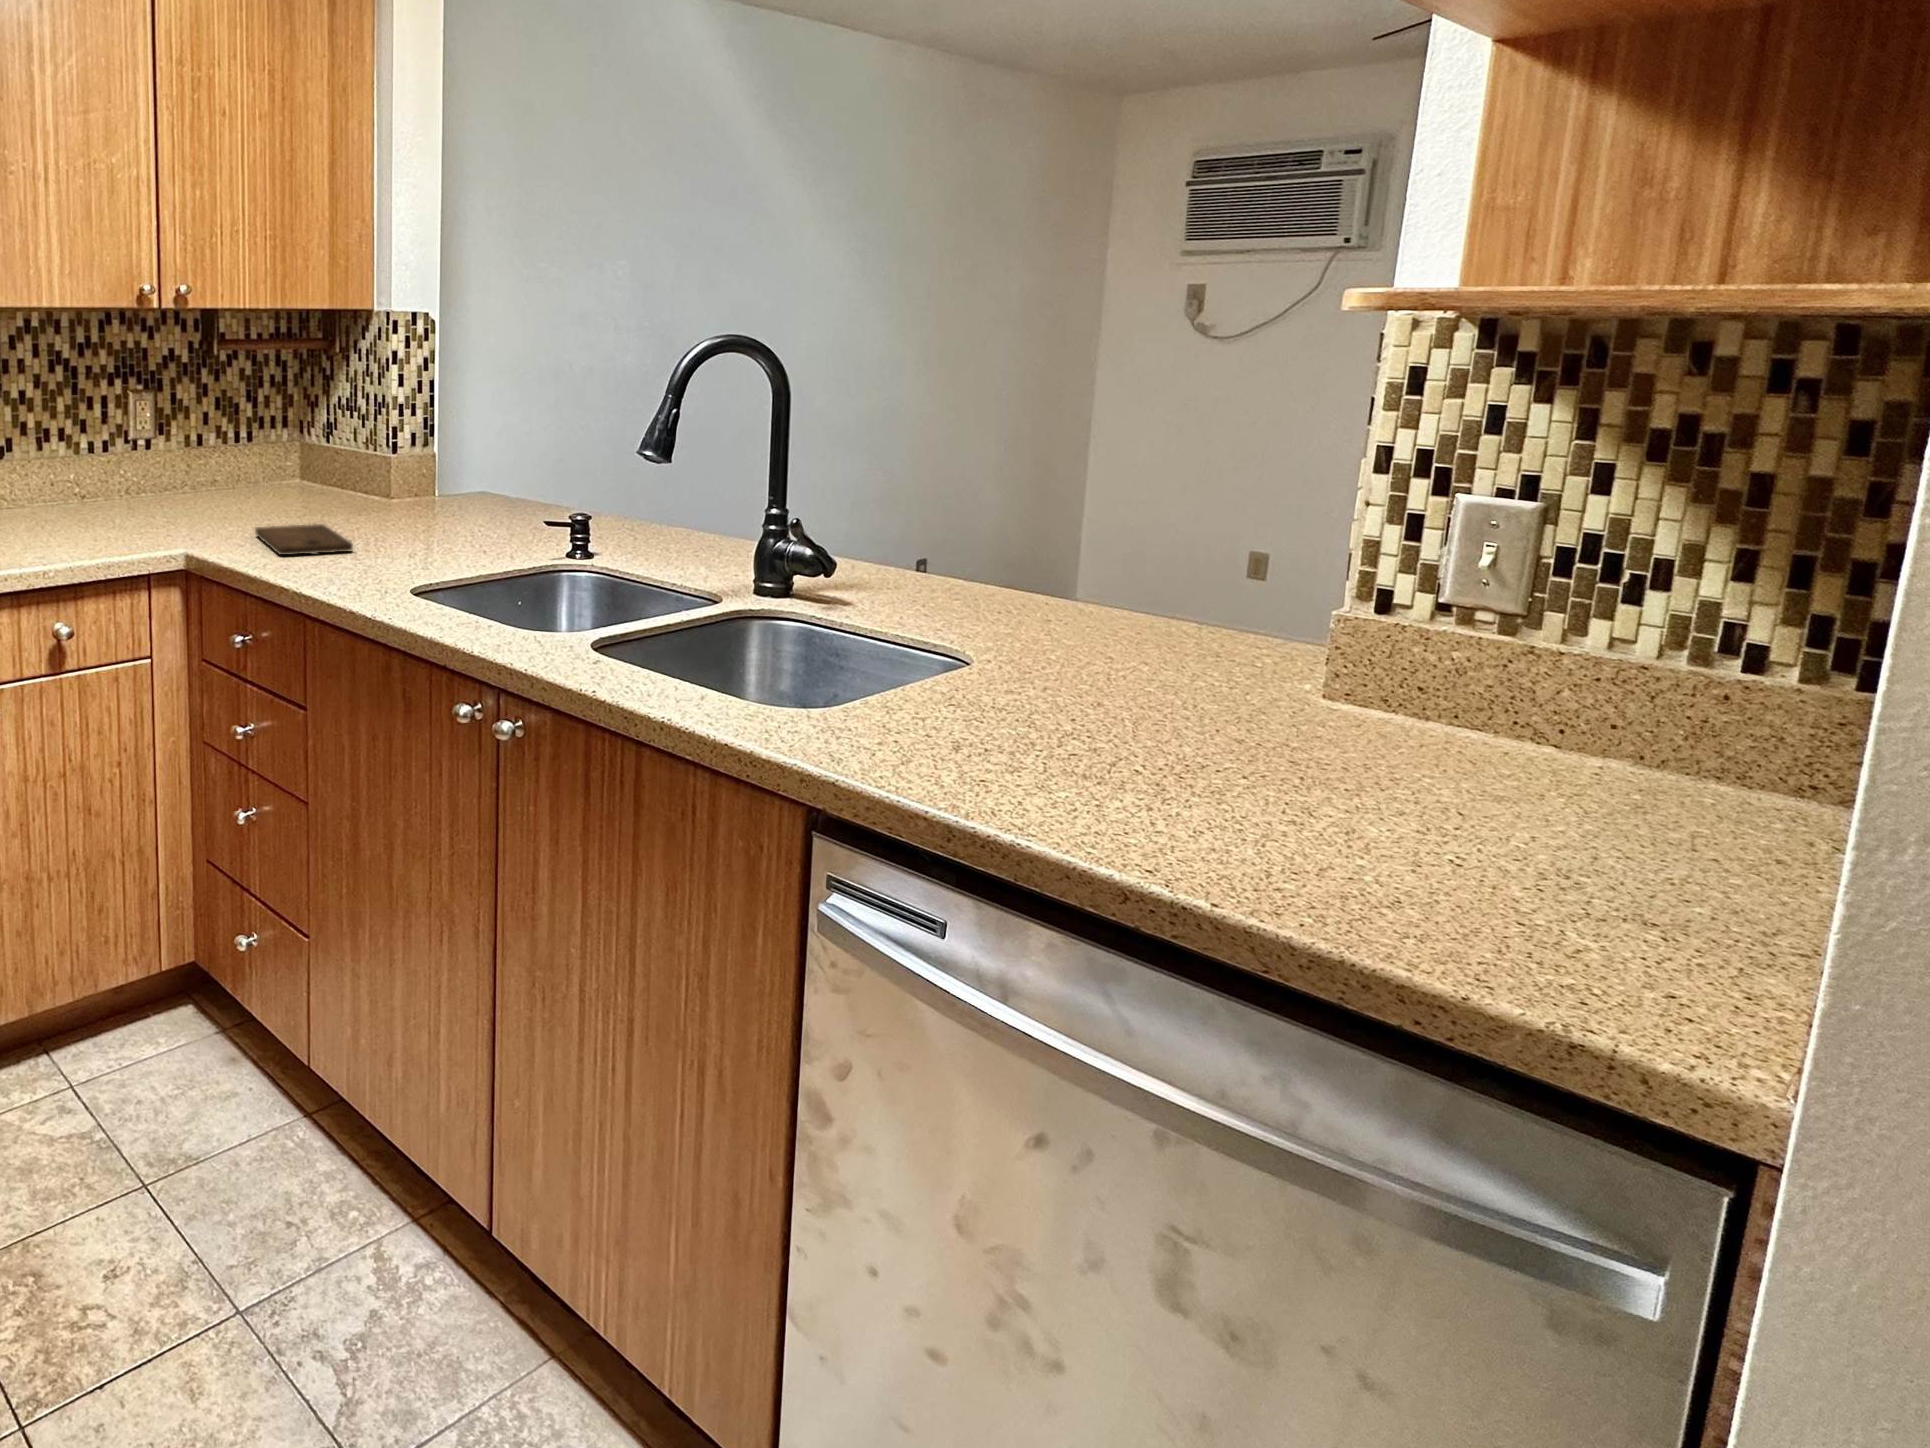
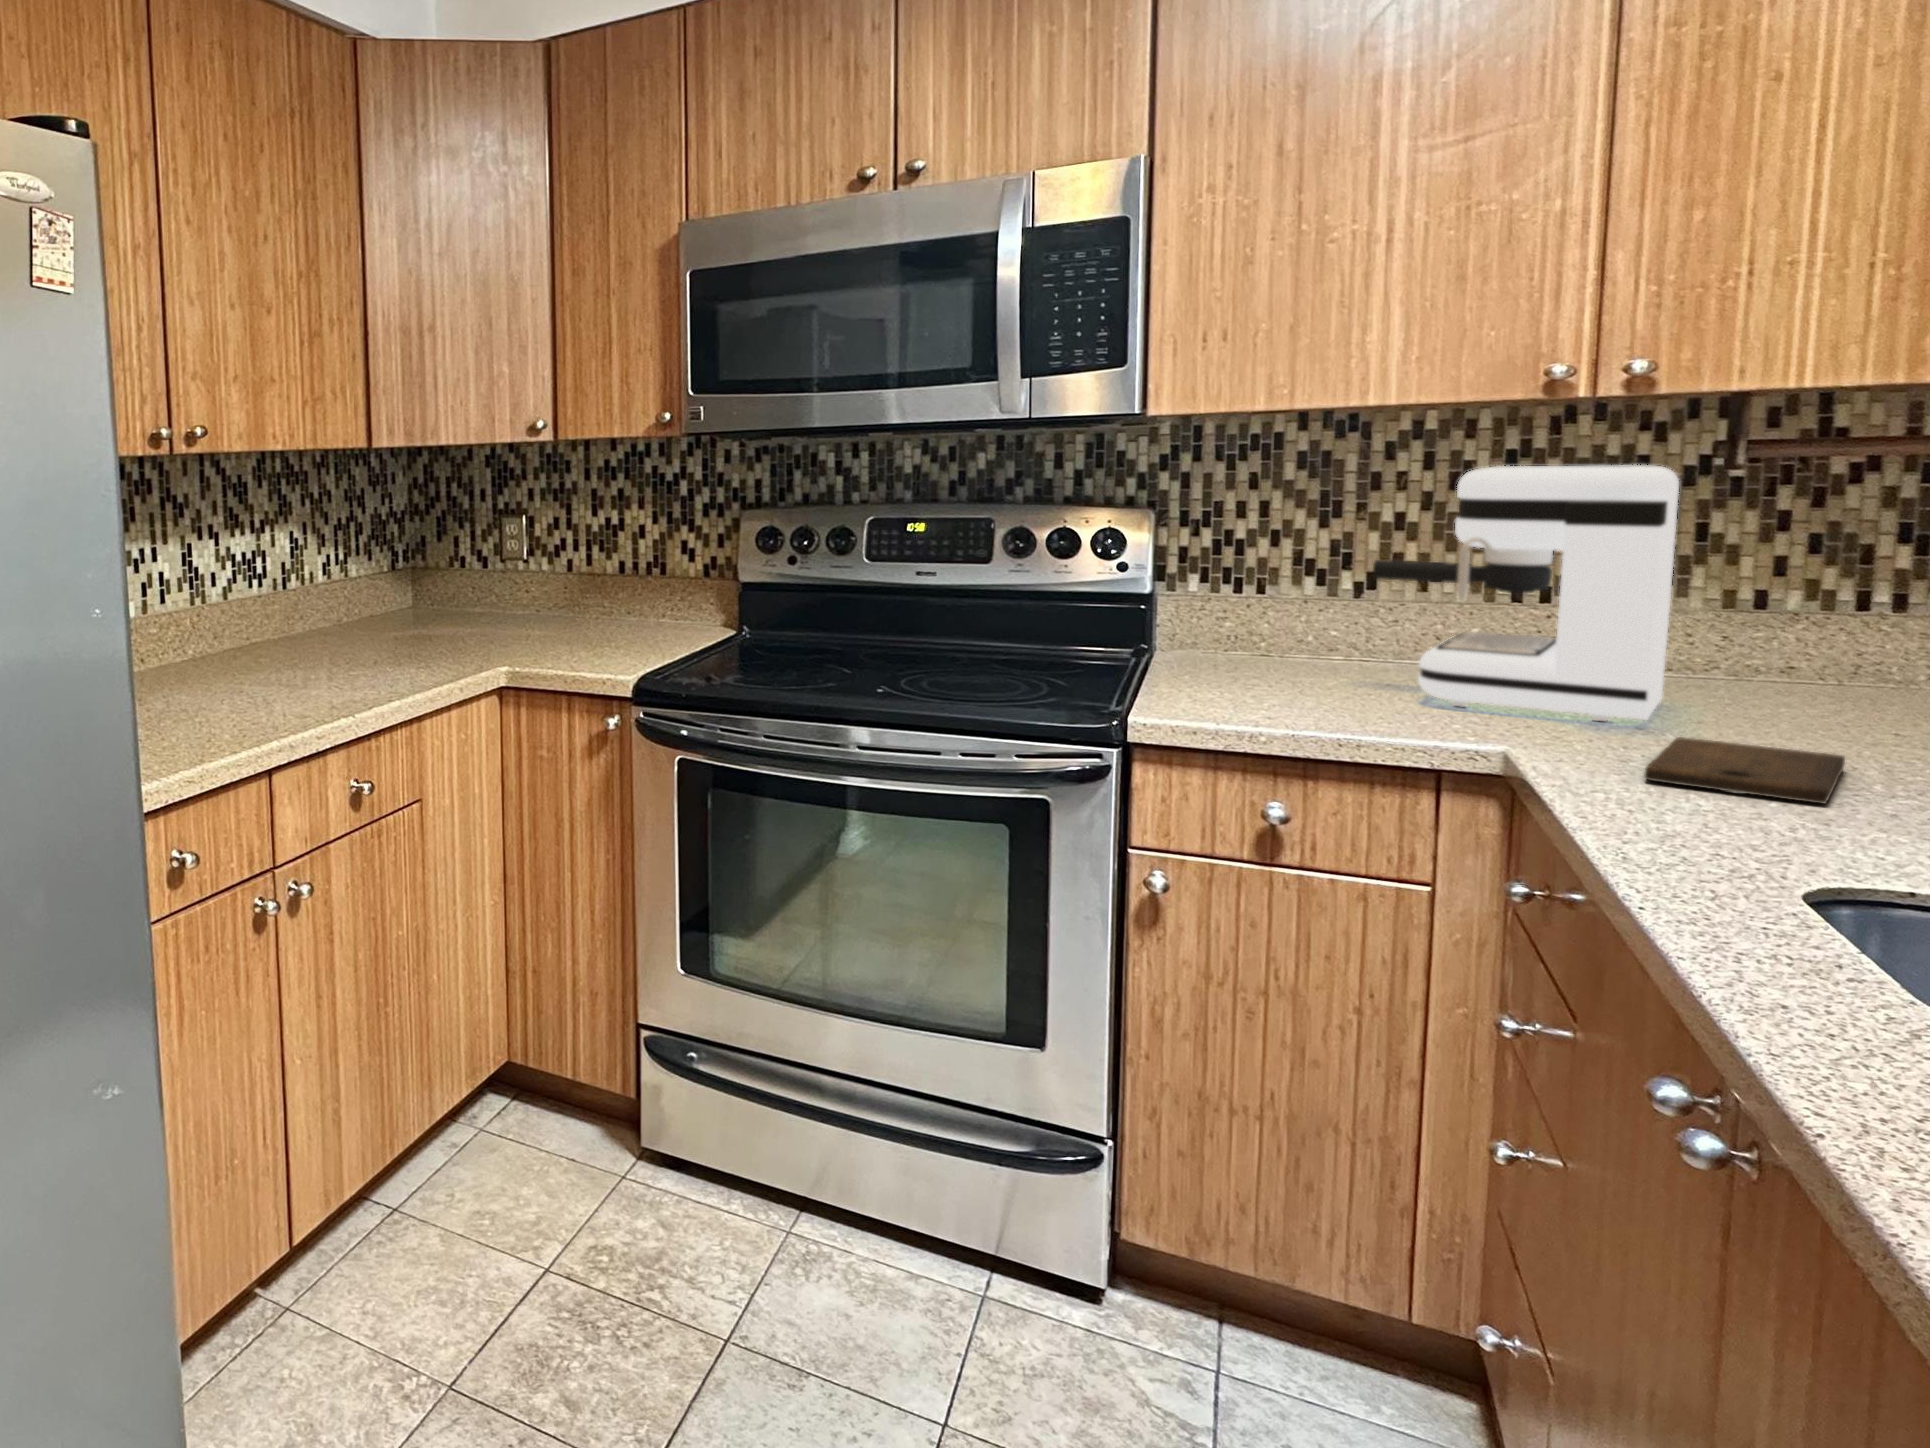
coffee maker: none [42,355,221,530] -> present [1373,465,1679,721]

